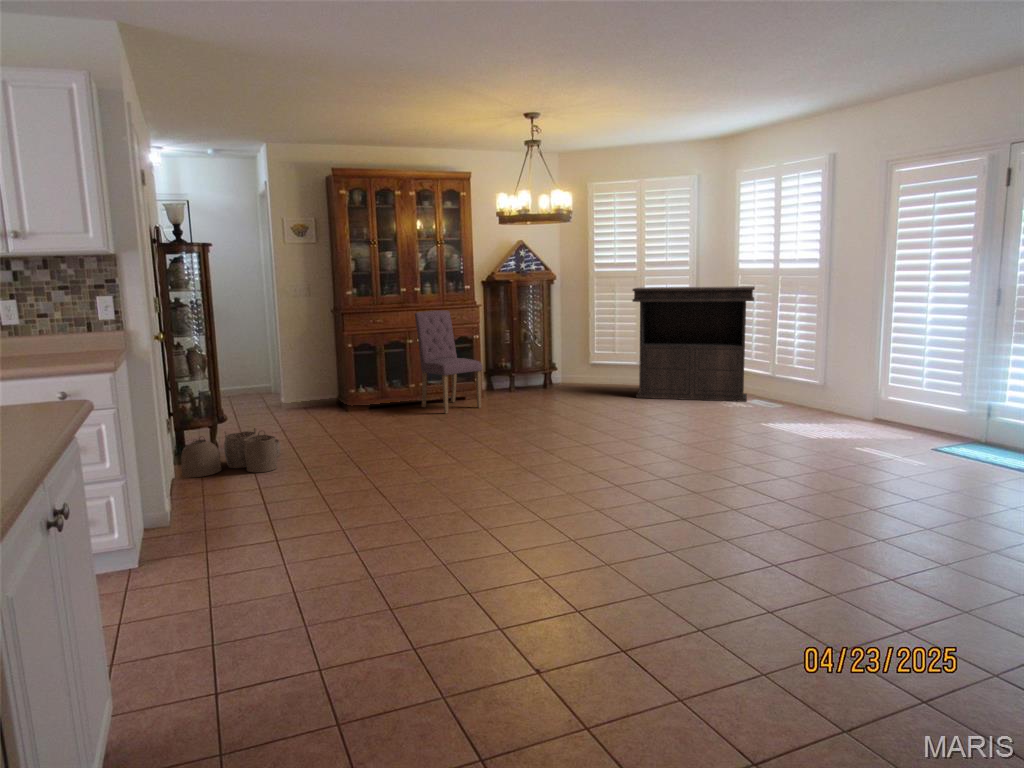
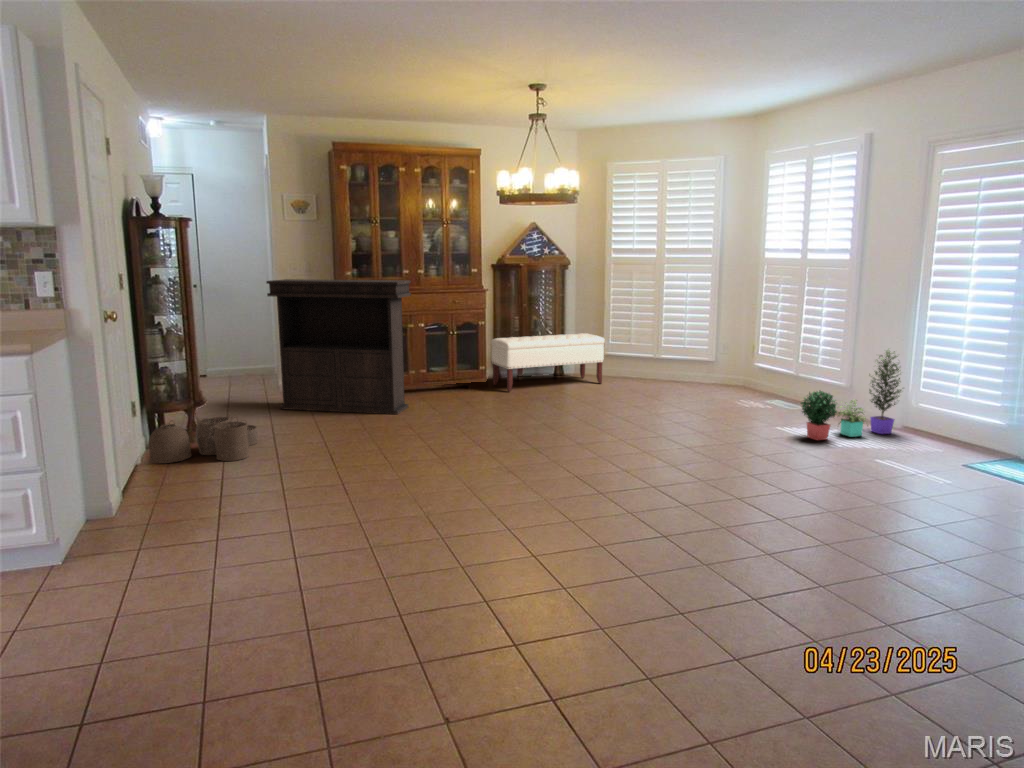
console table: present [632,286,755,402] -> present [267,279,411,414]
dining chair: present [415,310,482,414] -> none [415,294,484,403]
bench: none [486,344,592,401] -> present [491,333,605,391]
potted plant: none [783,347,875,433] -> present [801,349,901,440]

